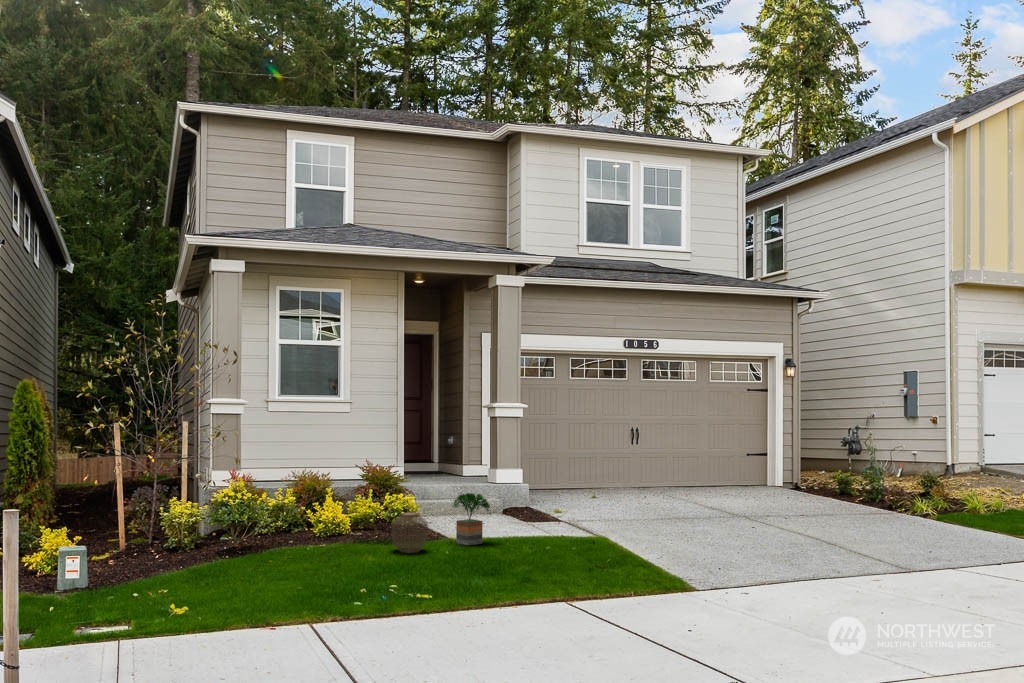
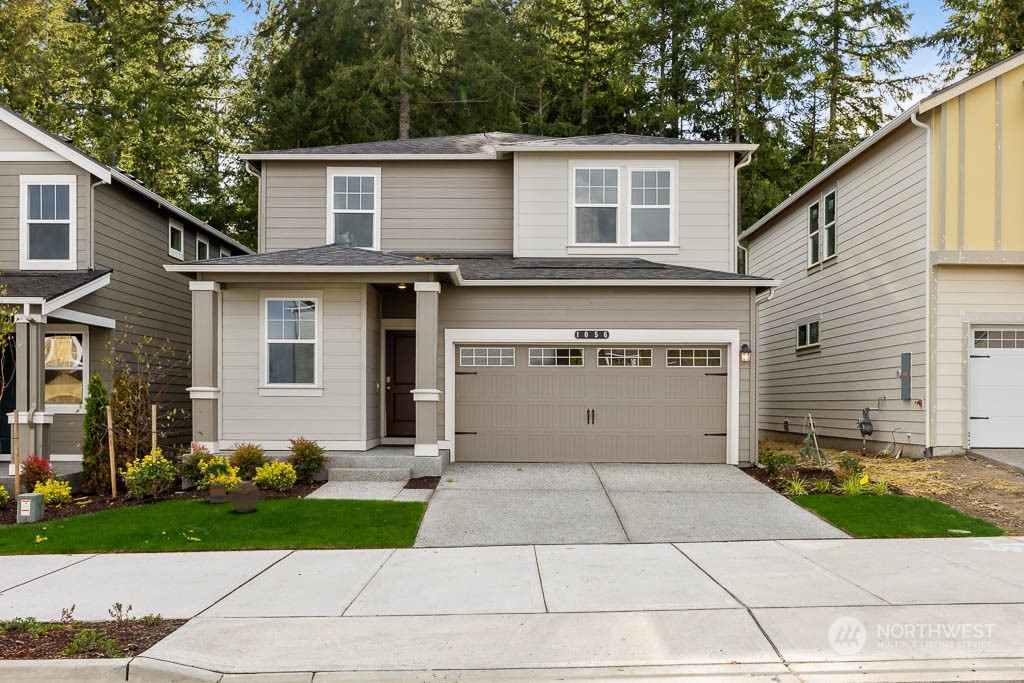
potted tree: present [453,493,490,545] -> present [206,463,232,503]

